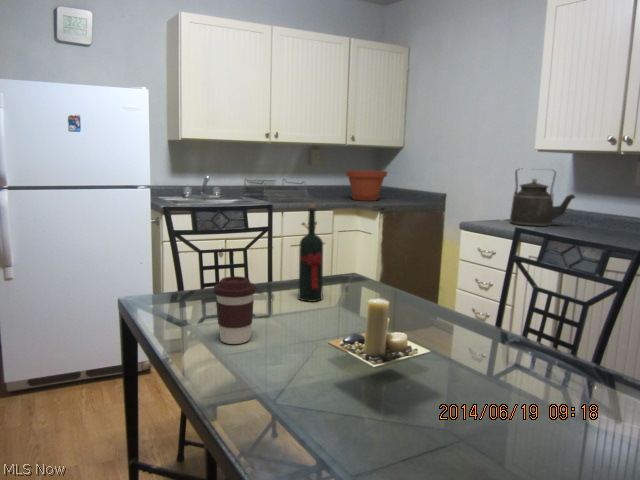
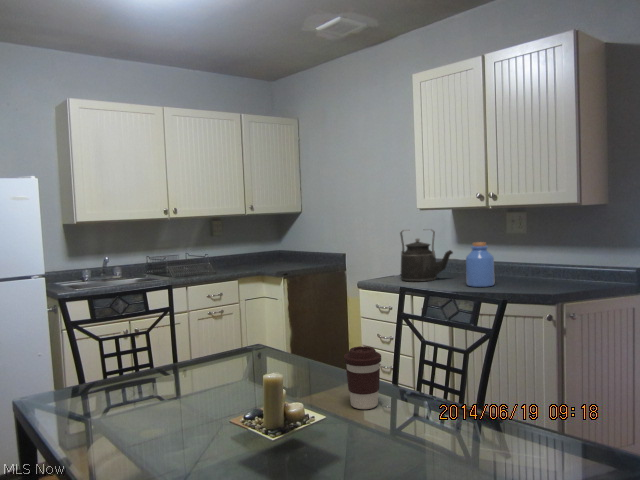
plant pot: present [345,170,387,201] -> none [247,237,289,267]
jar: none [589,187,627,237] -> present [466,242,494,287]
wine bottle: present [298,204,323,302] -> none [201,285,227,379]
coffee cup: present [214,276,256,344] -> present [344,346,381,409]

